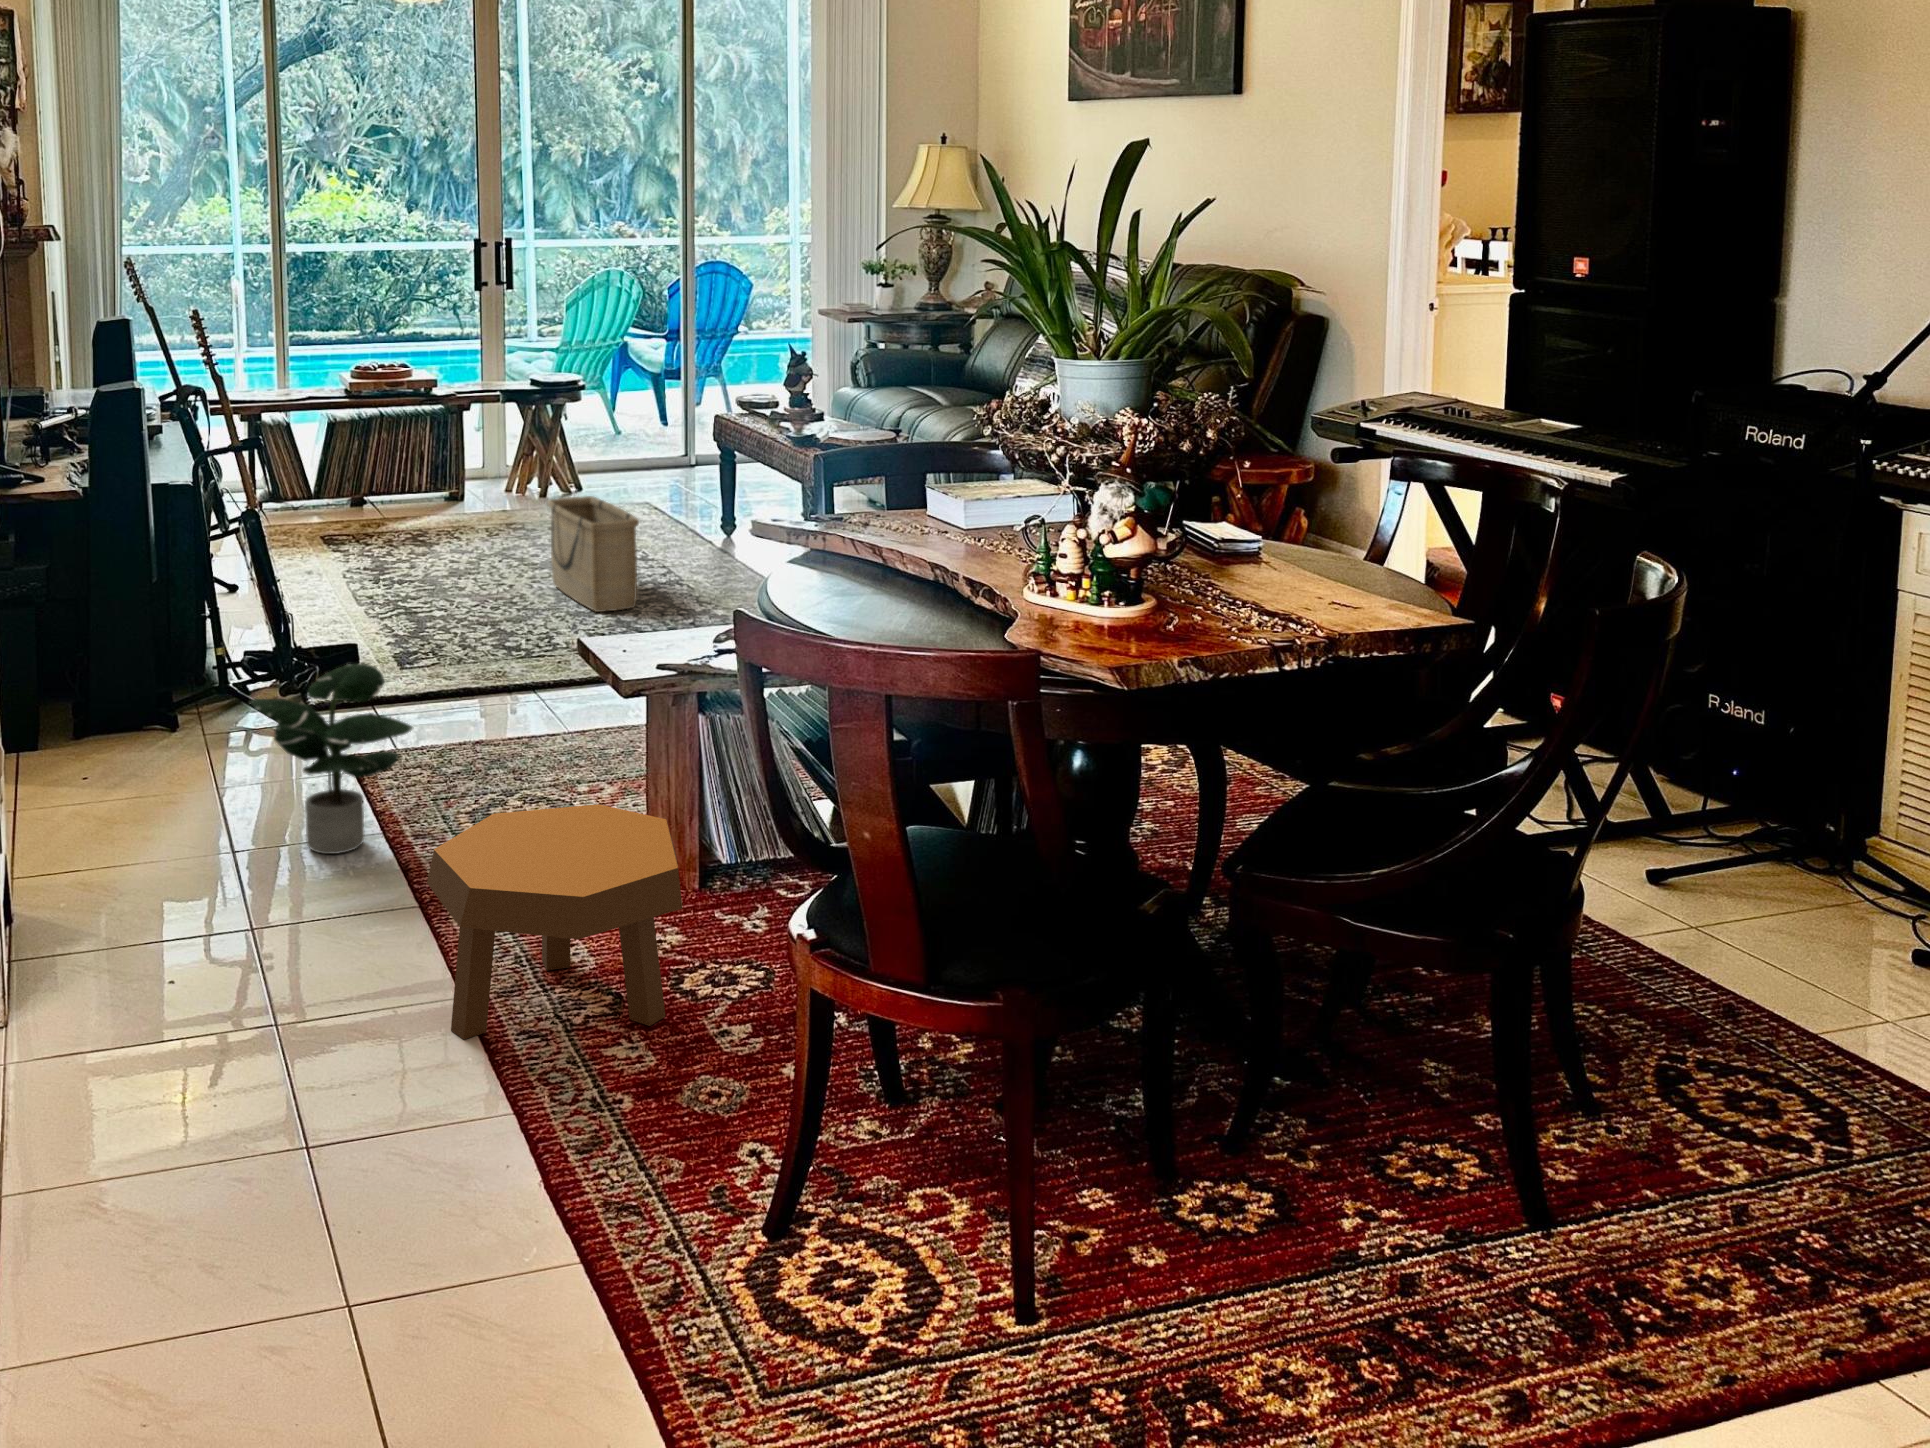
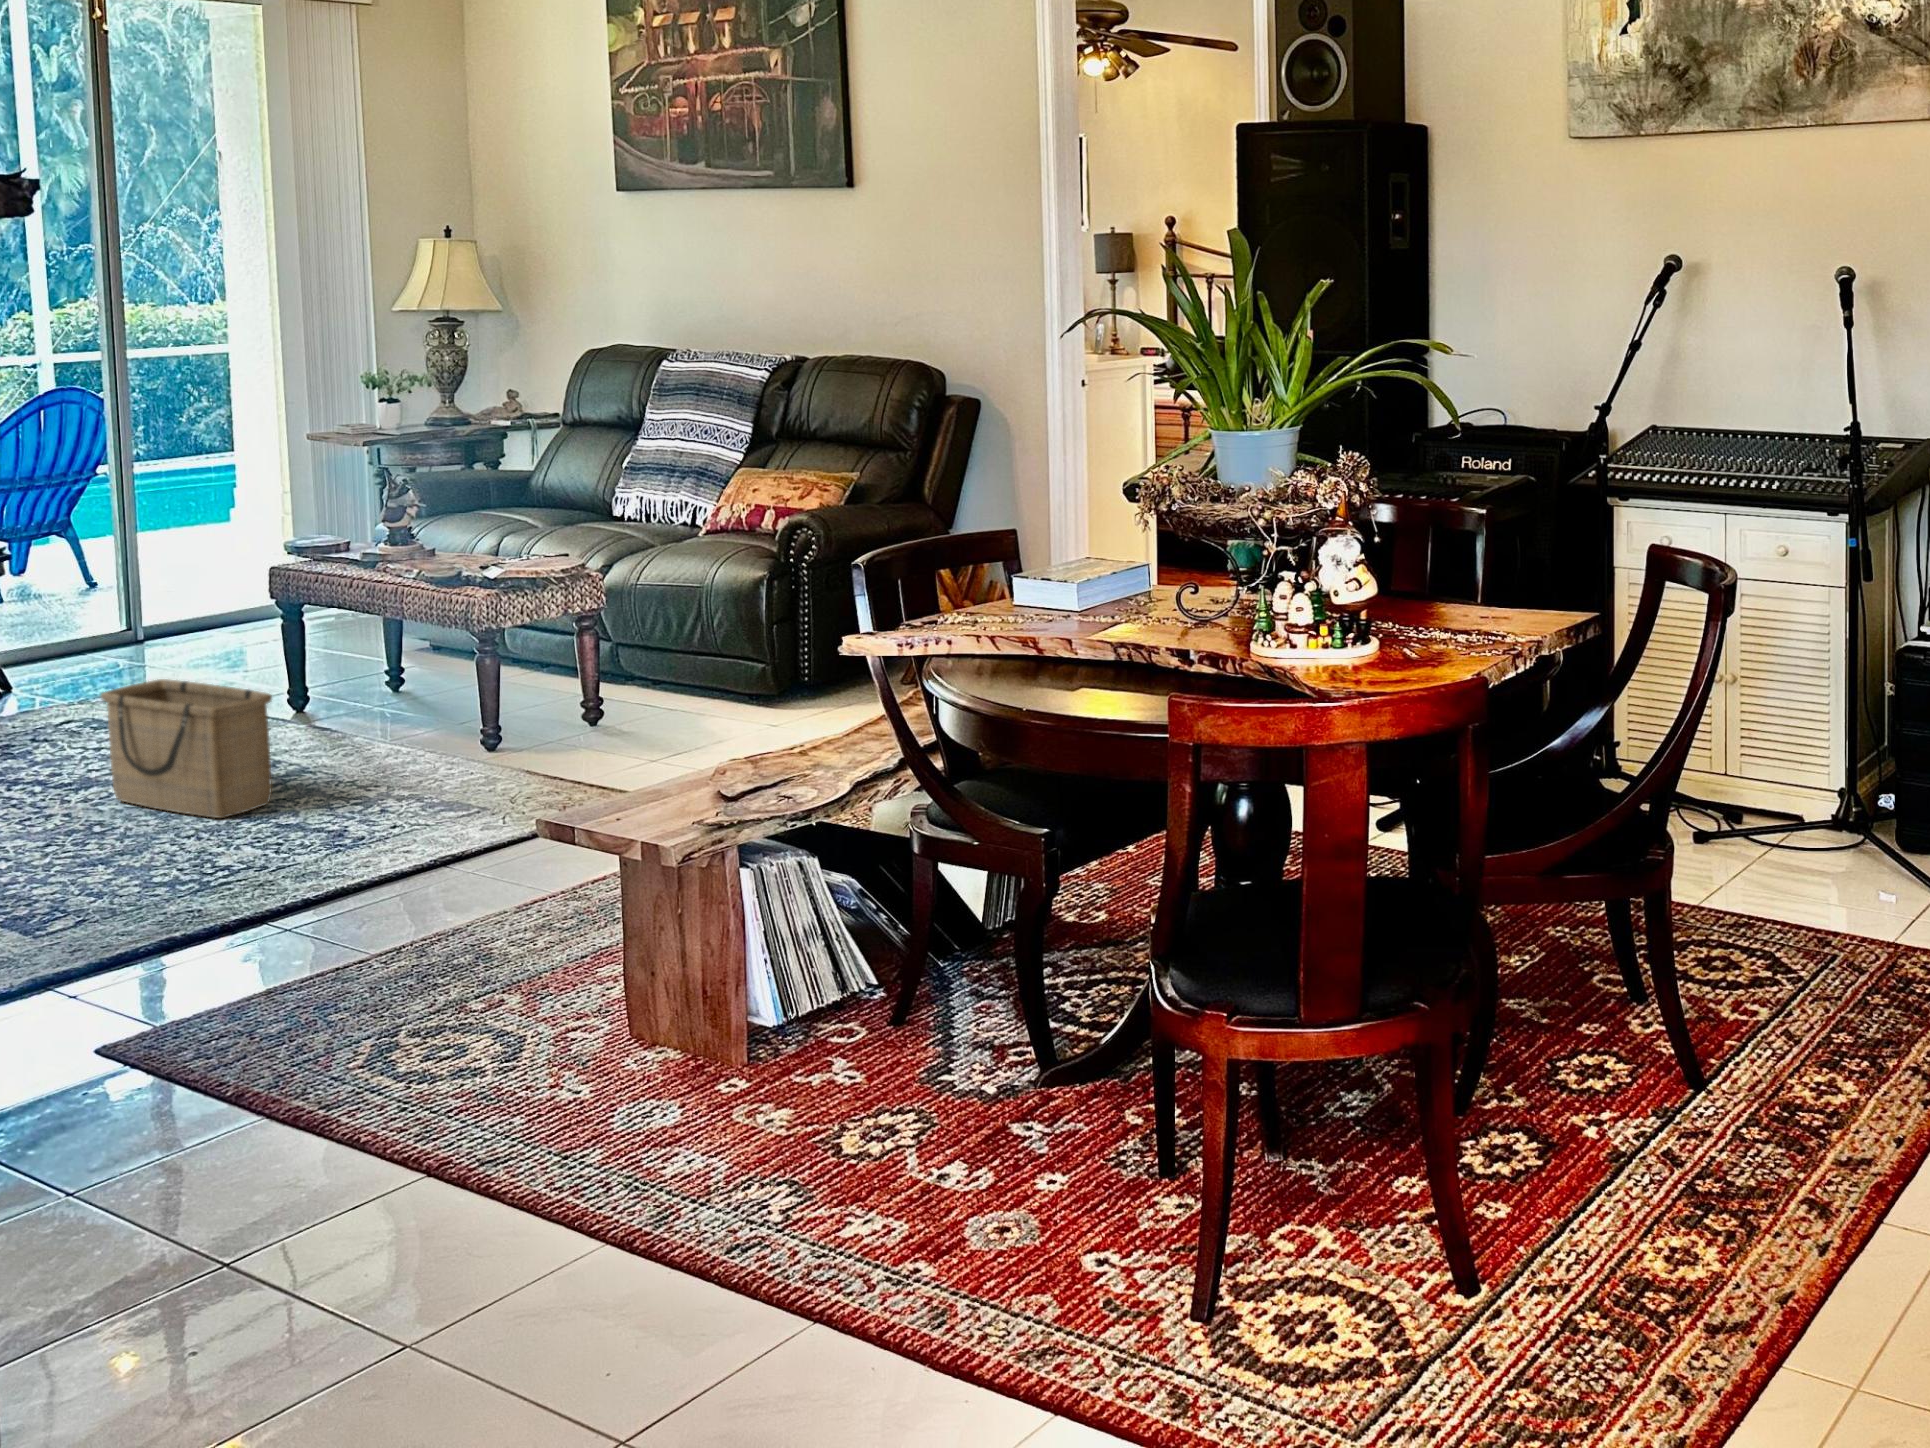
potted plant: present [250,664,413,854] -> none [64,912,323,1174]
footstool: present [427,804,682,1039] -> none [551,976,881,1291]

